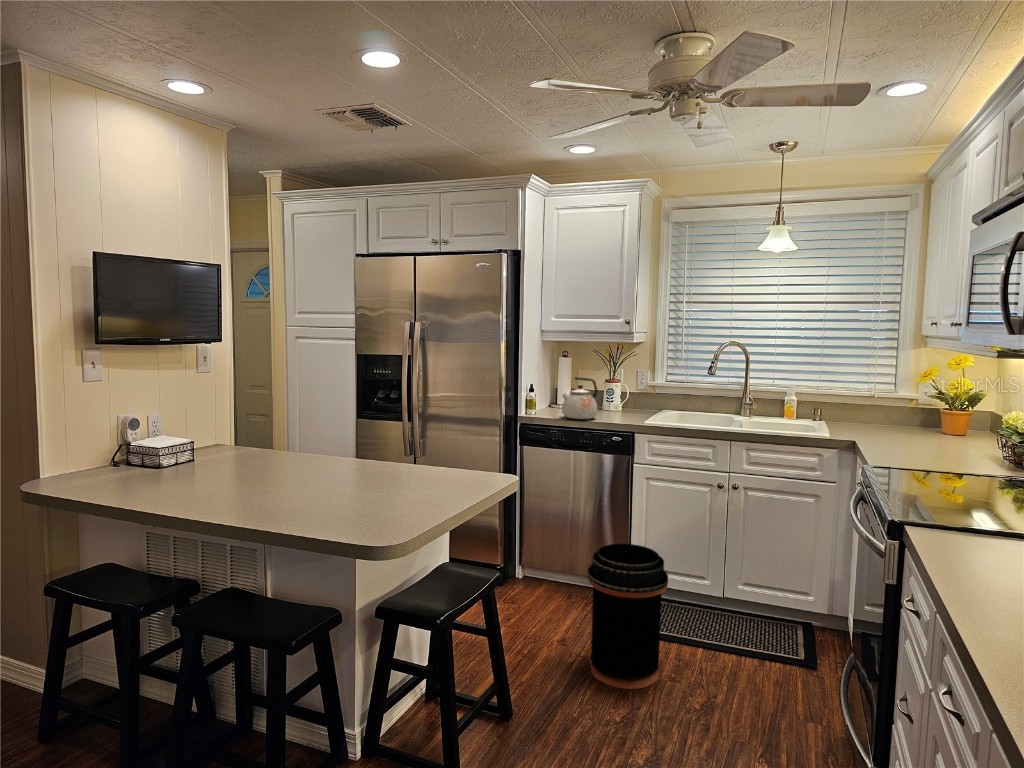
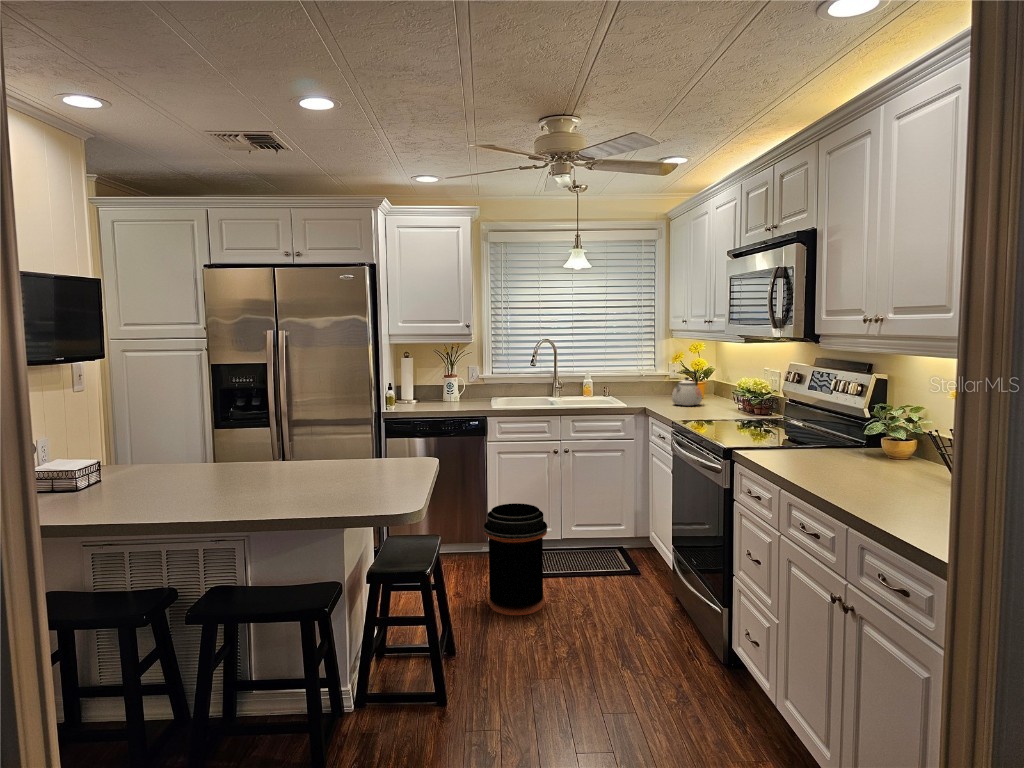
kettle: present [562,377,597,419] -> present [672,371,702,406]

